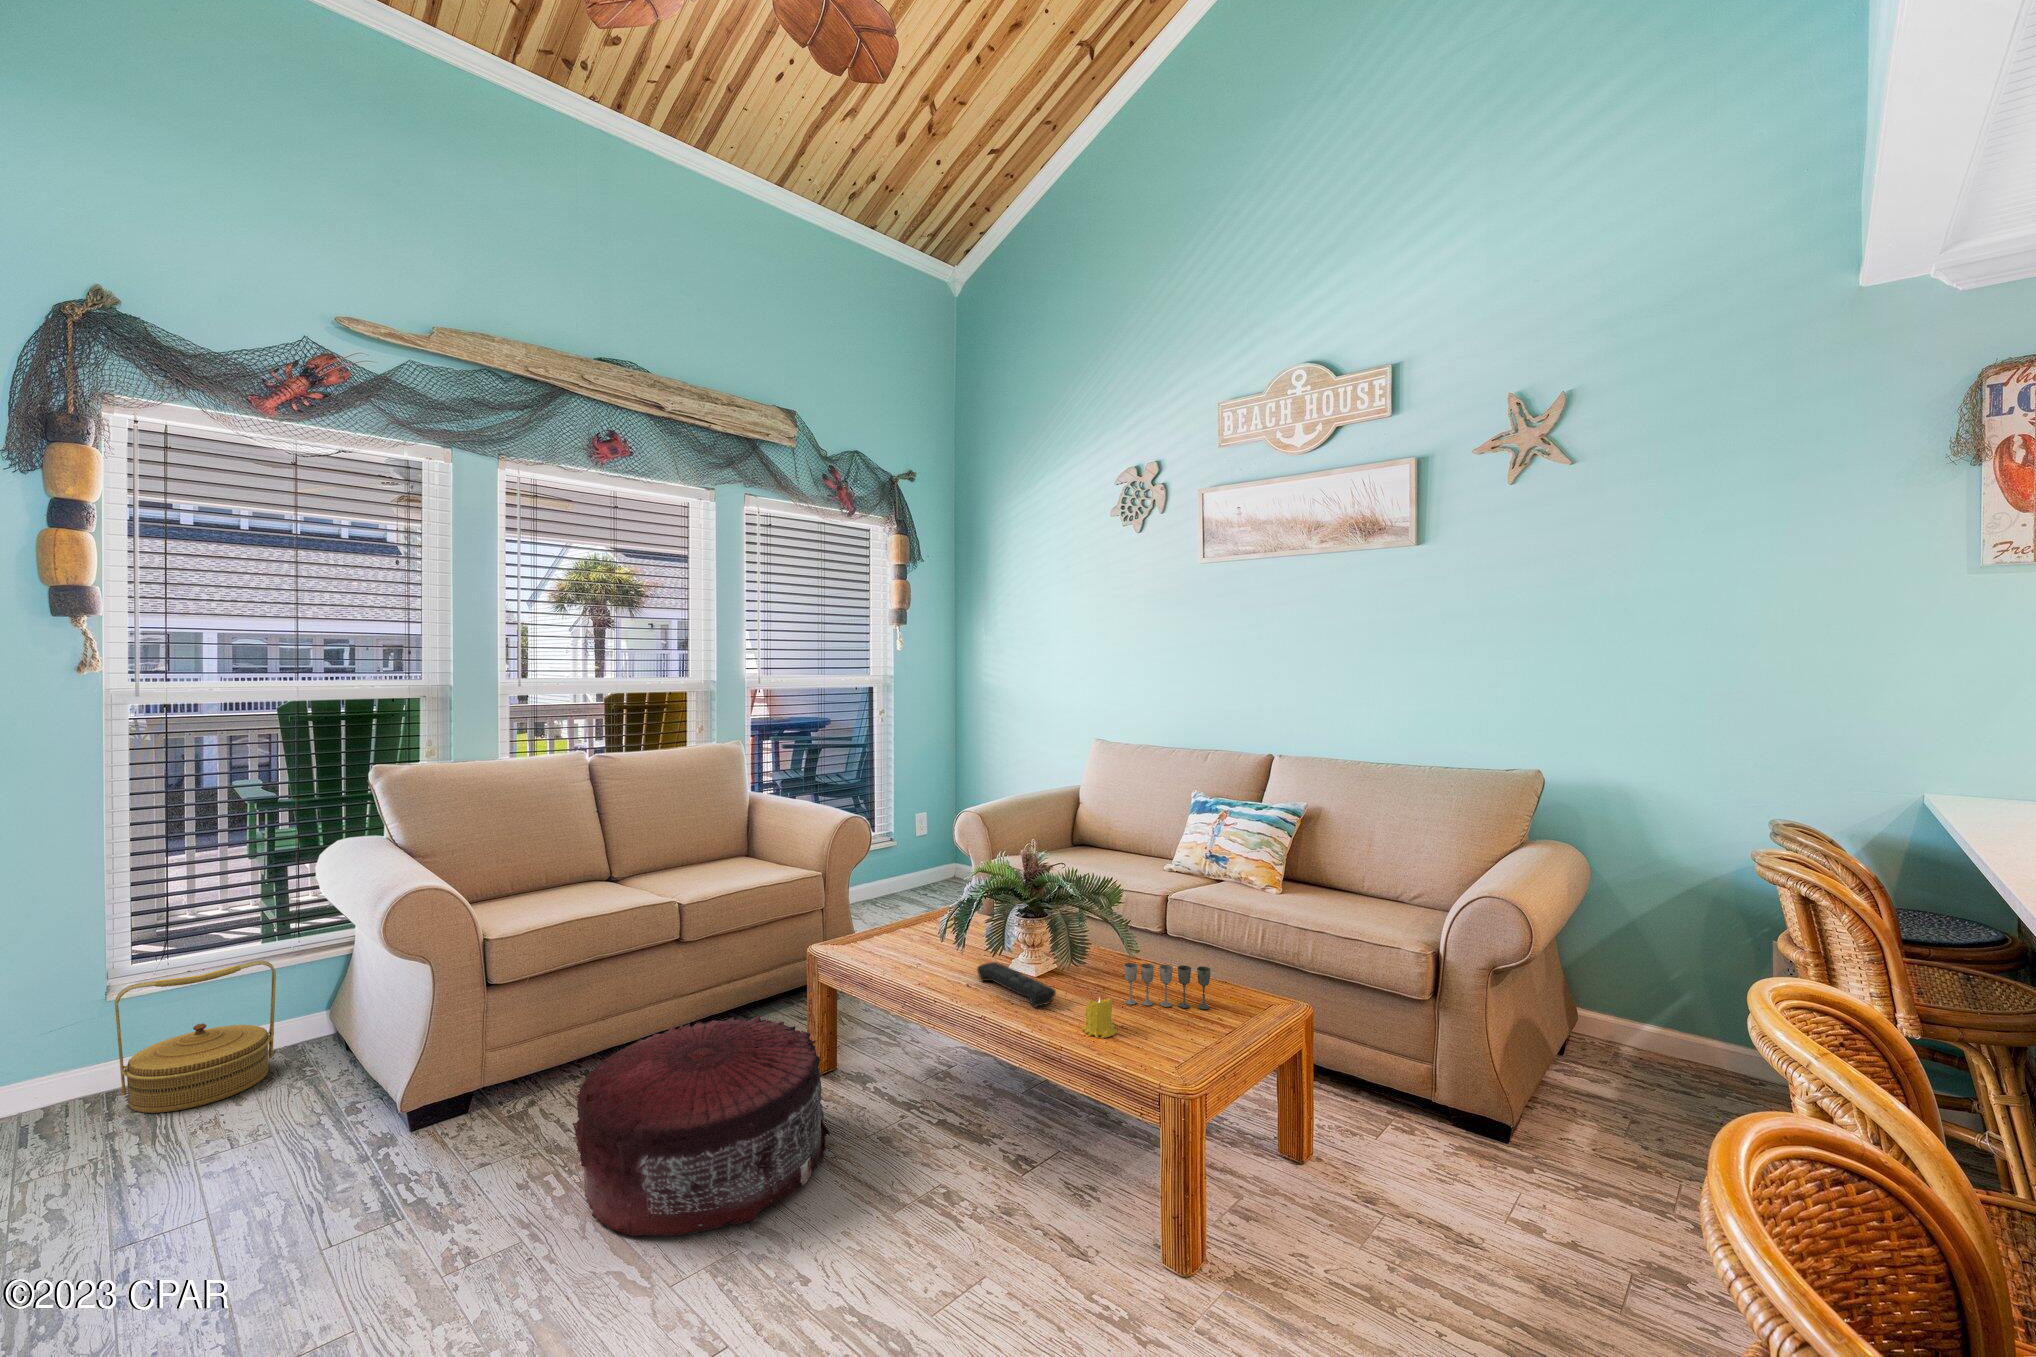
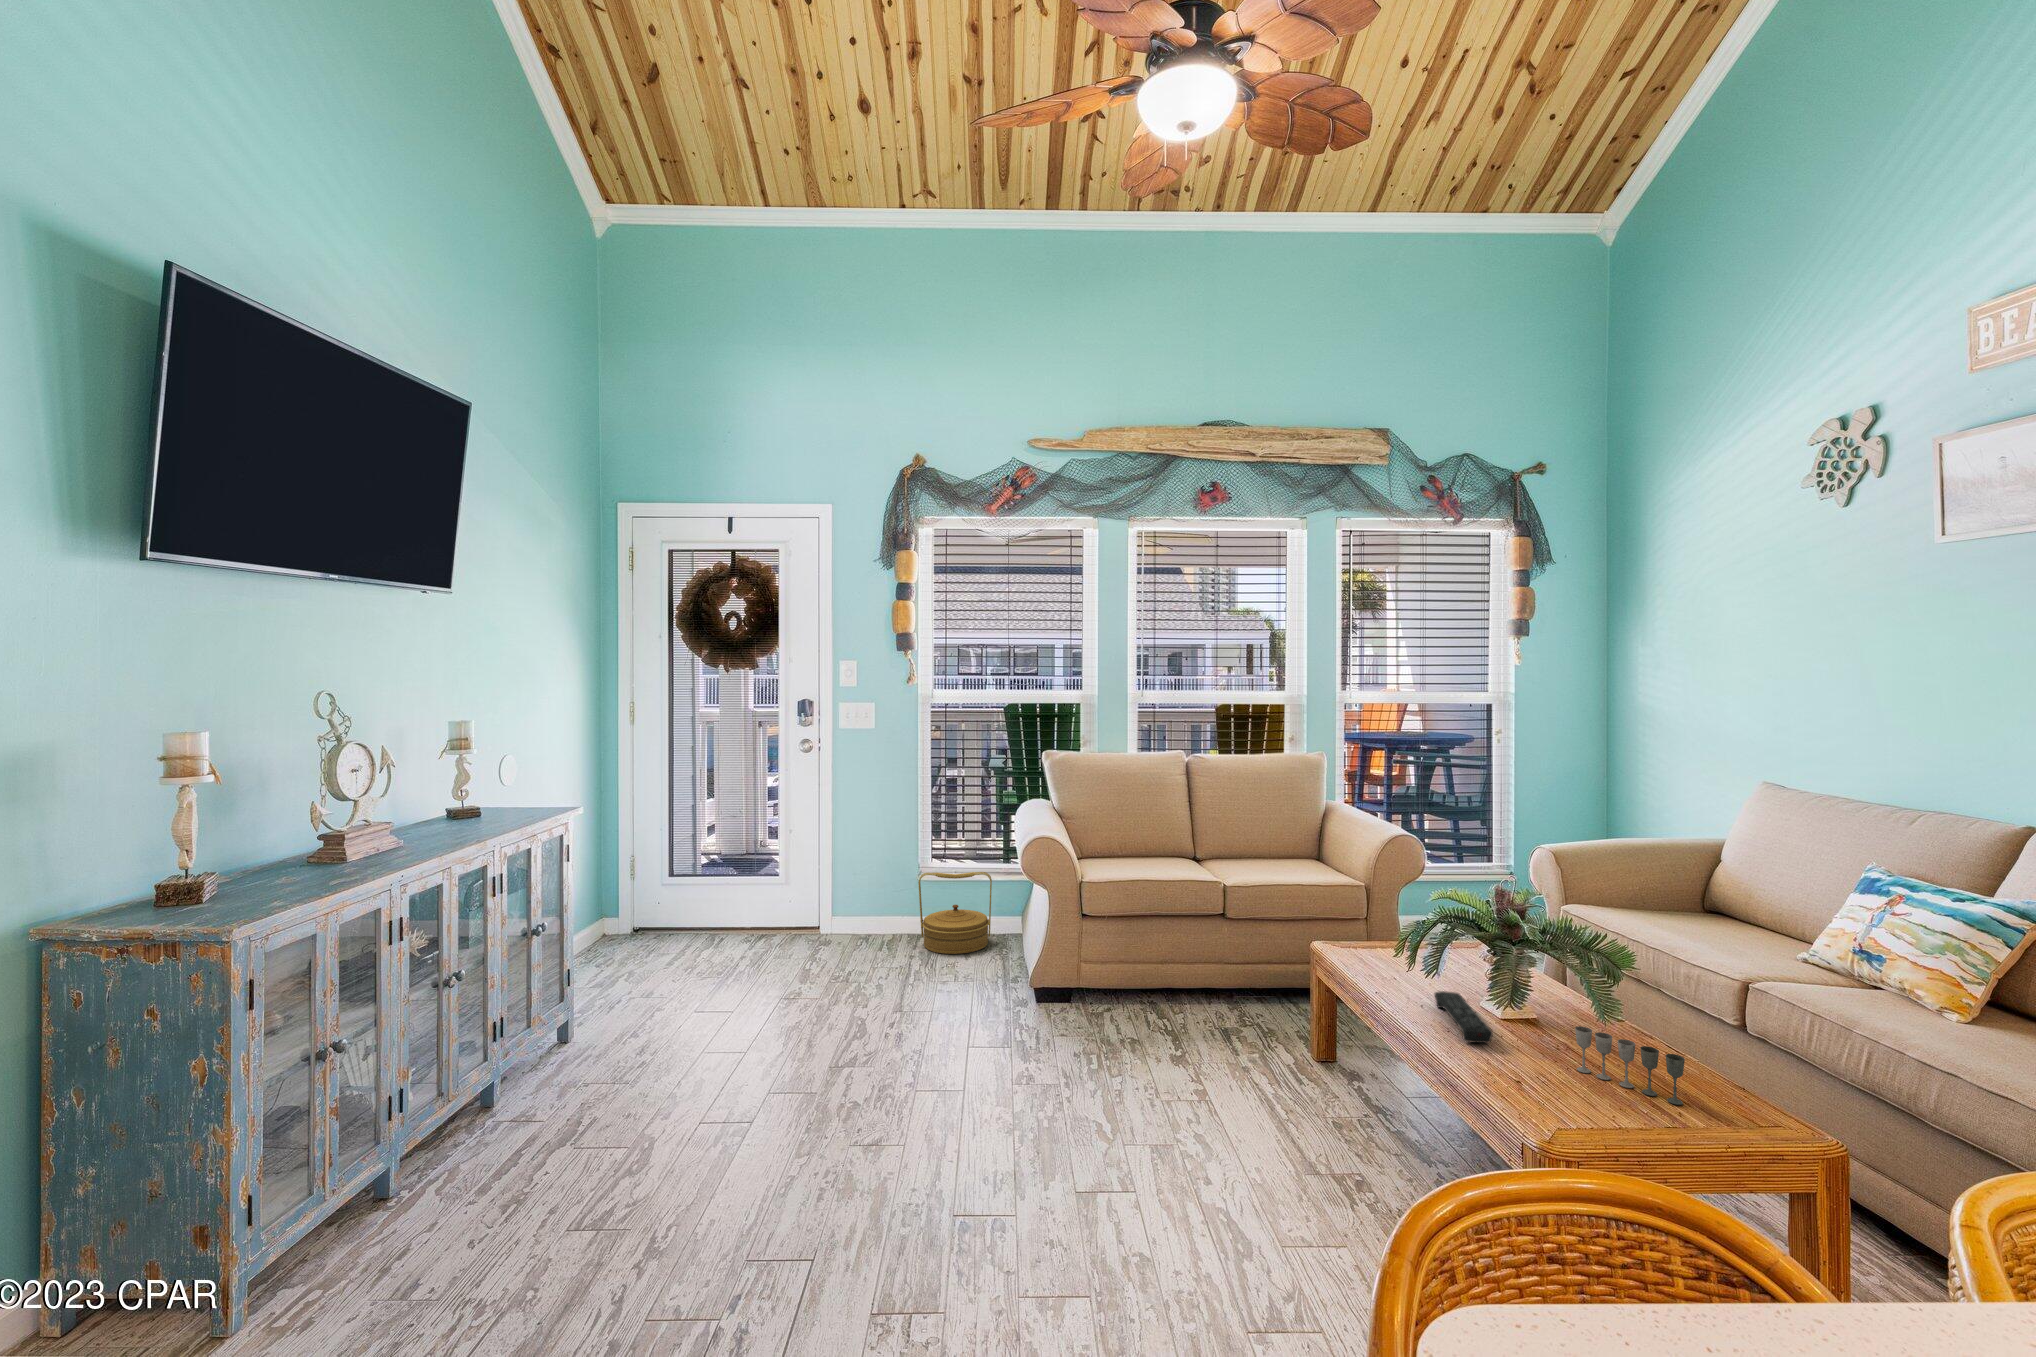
candle: present [1082,998,1117,1038] -> none [1494,1044,1539,1089]
pouf: present [573,1015,830,1236] -> none [1097,974,1290,1134]

